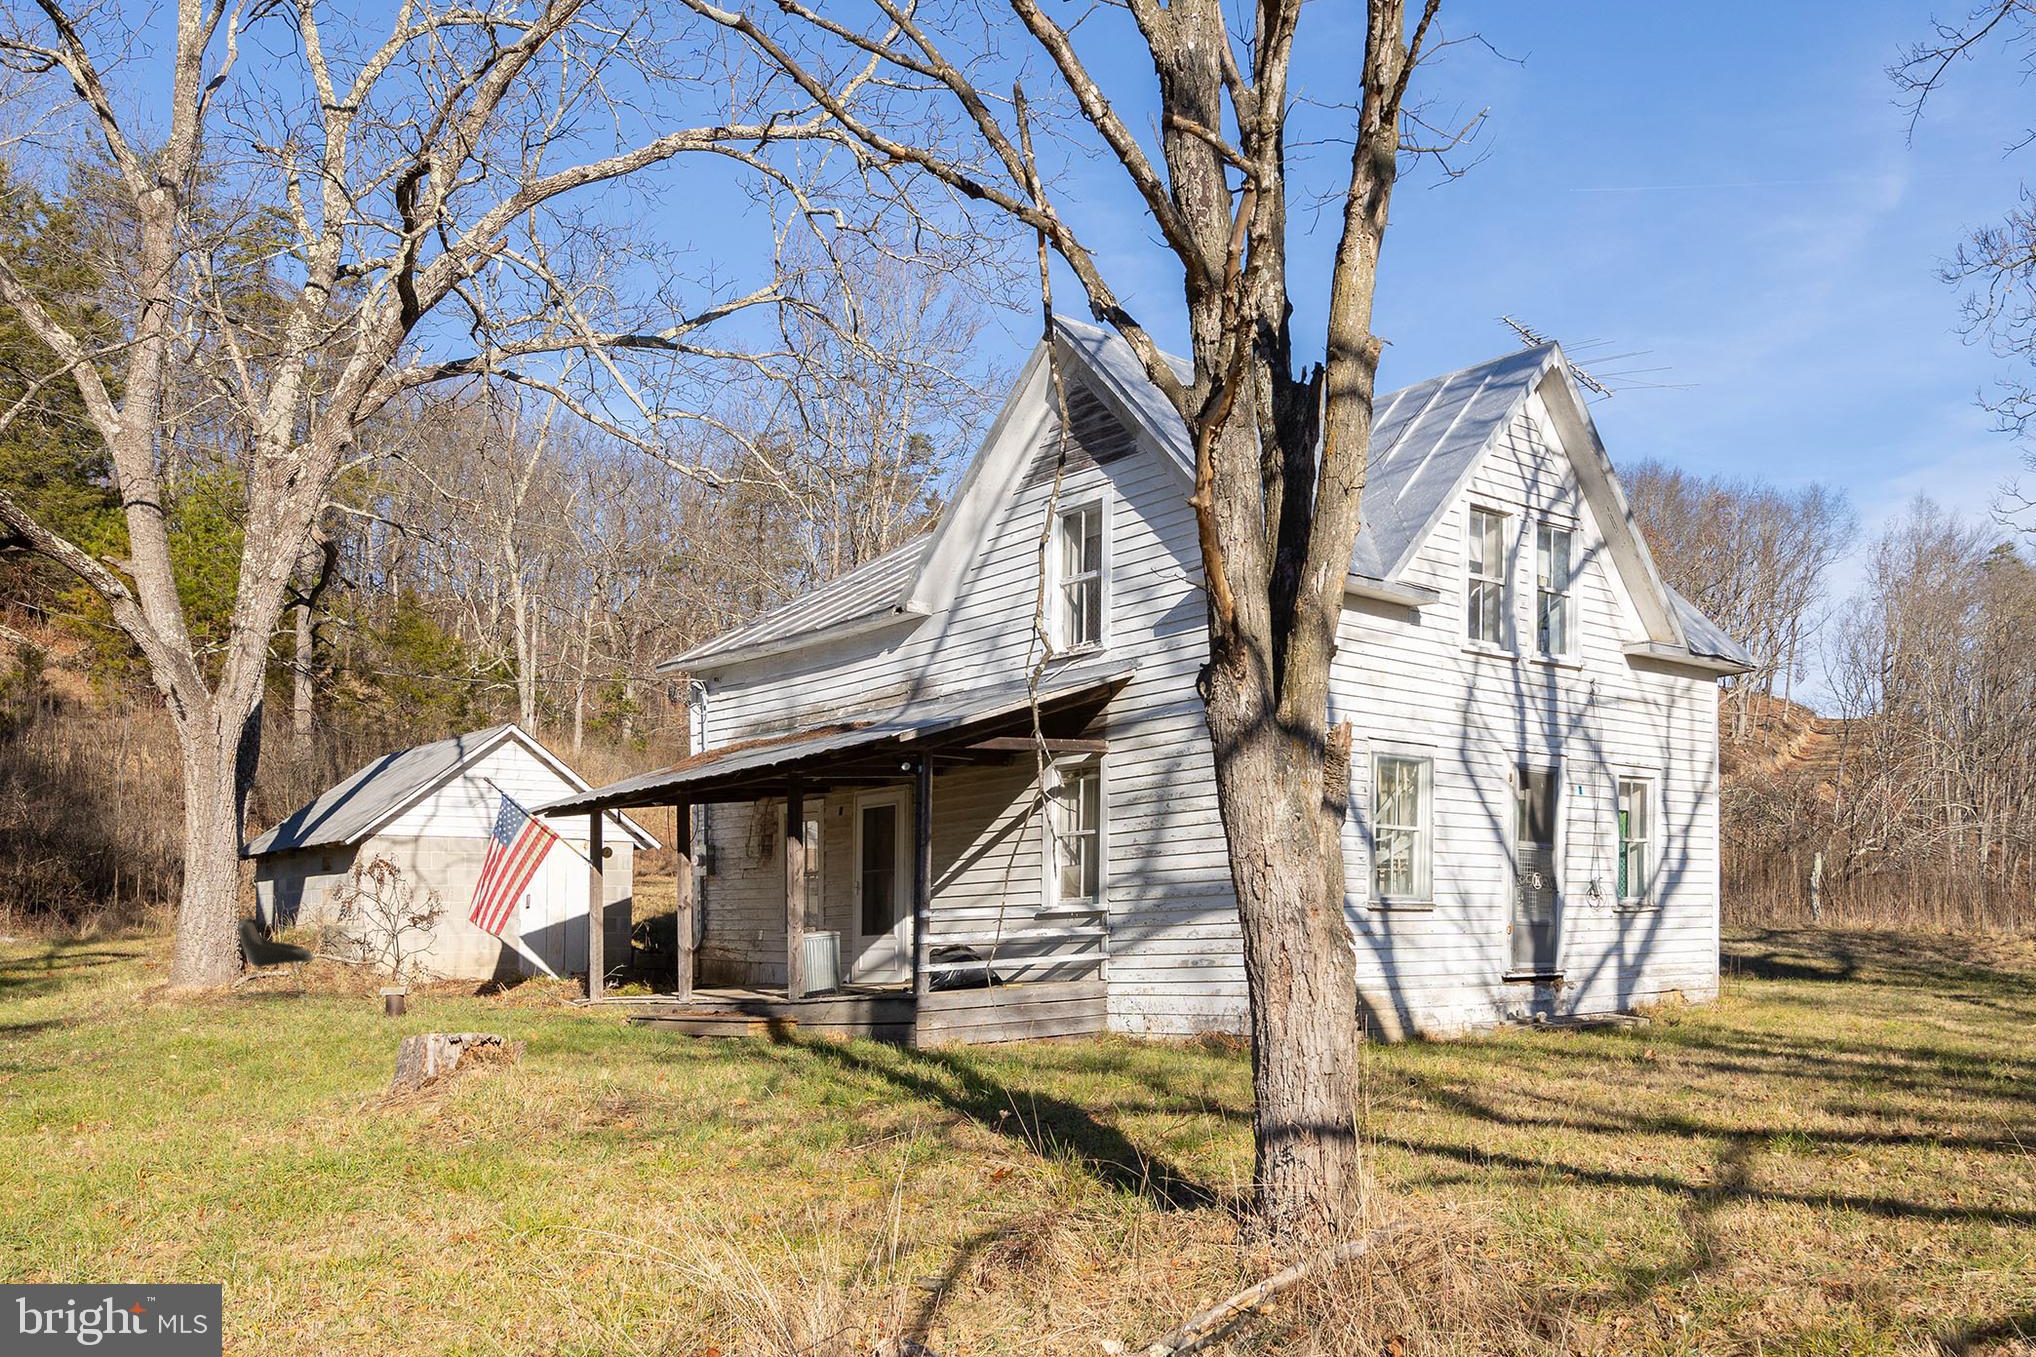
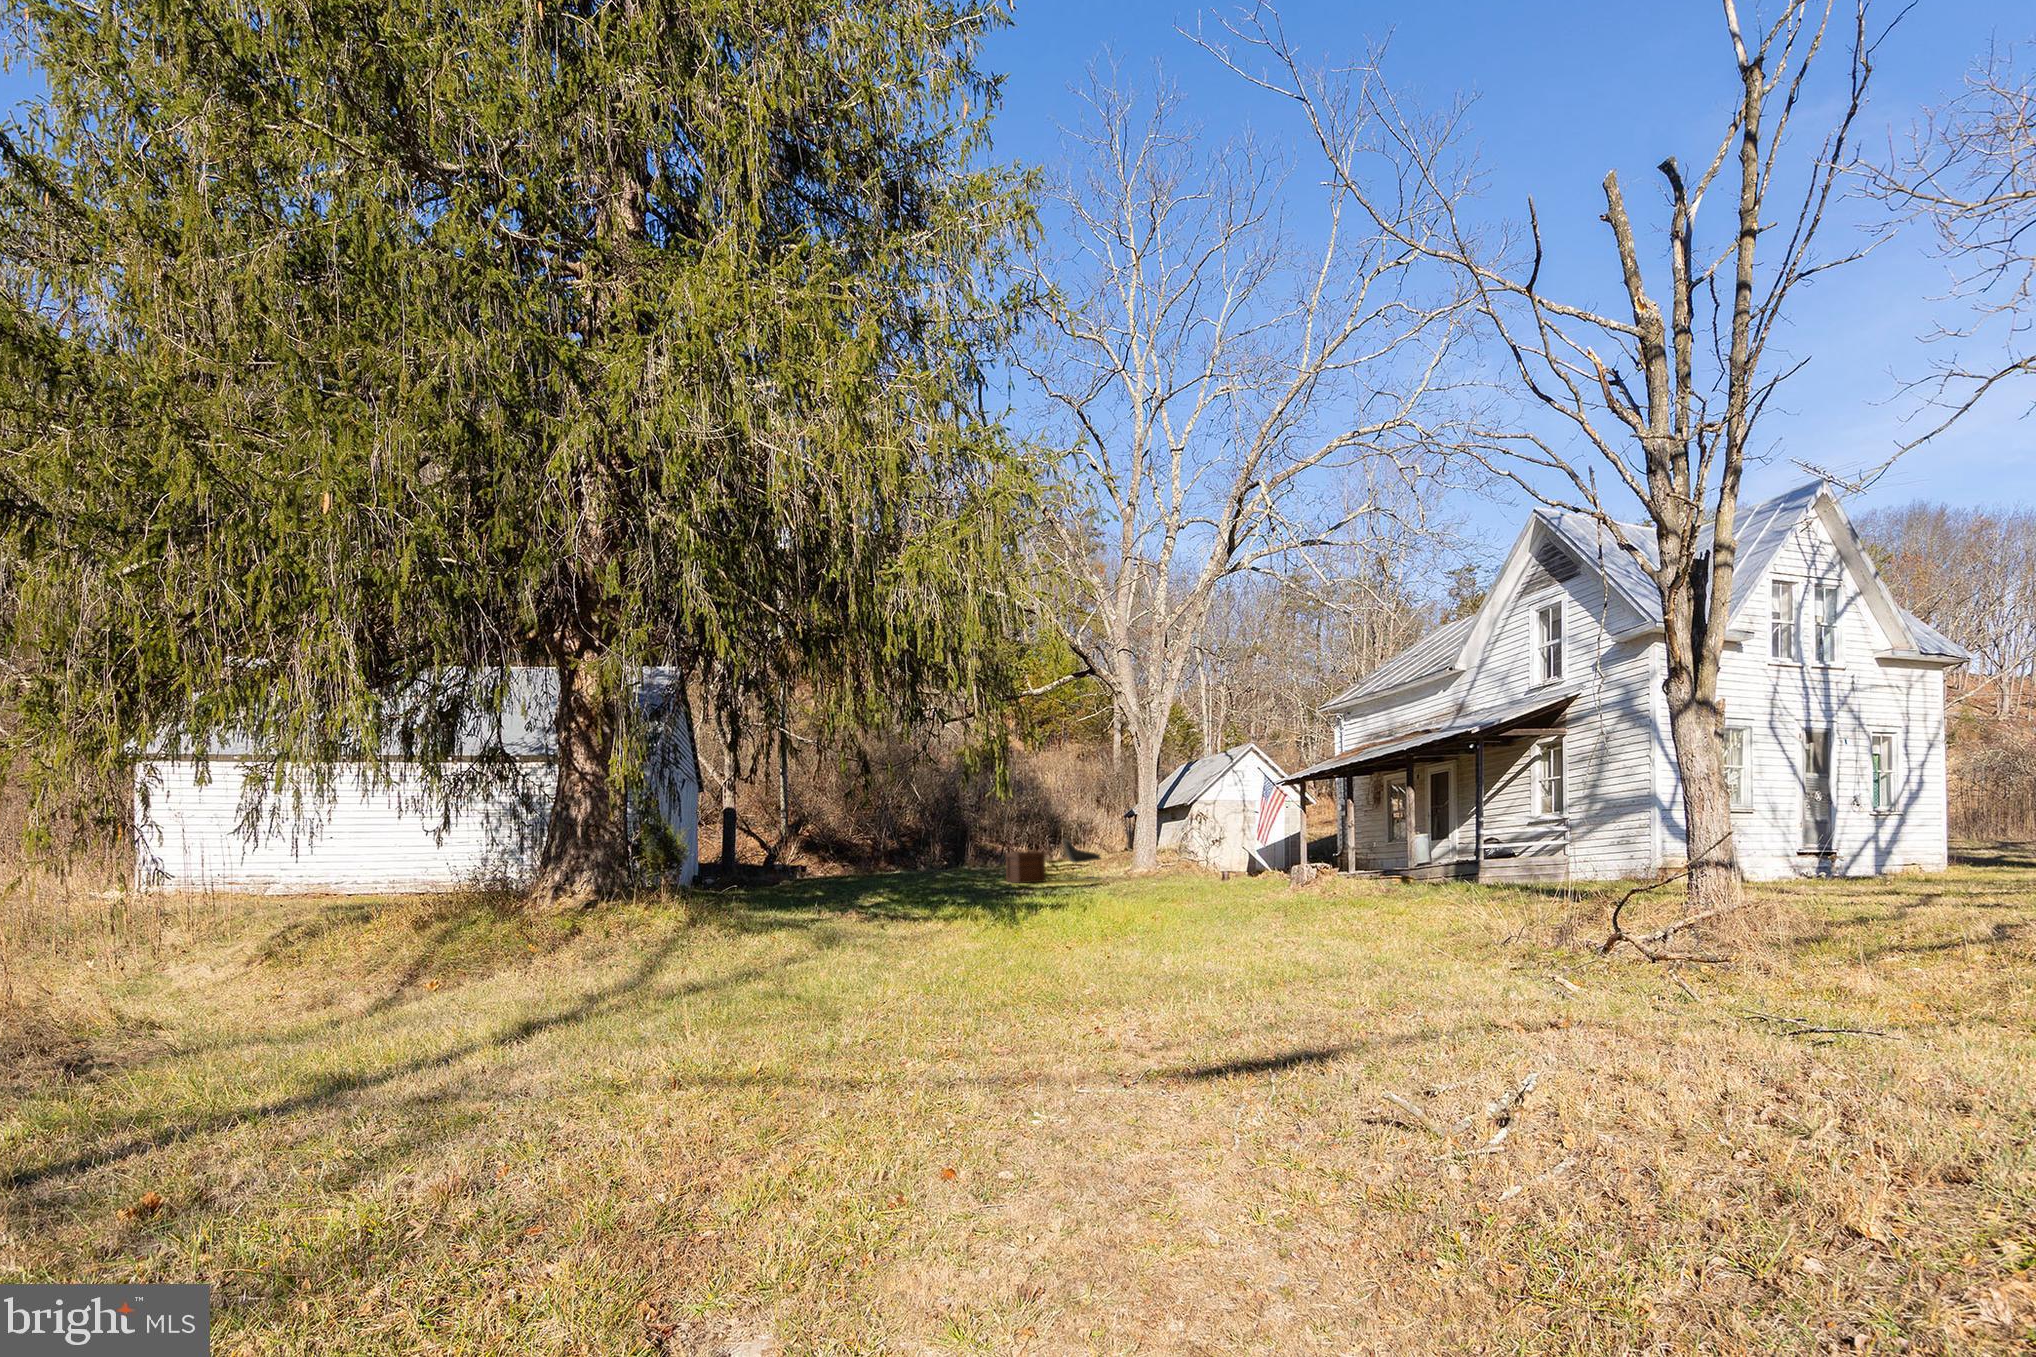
wooden crate: none [113,943,186,1006] -> present [1006,851,1046,883]

